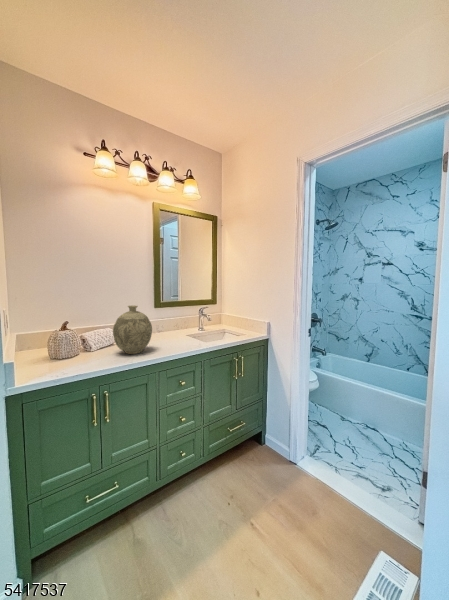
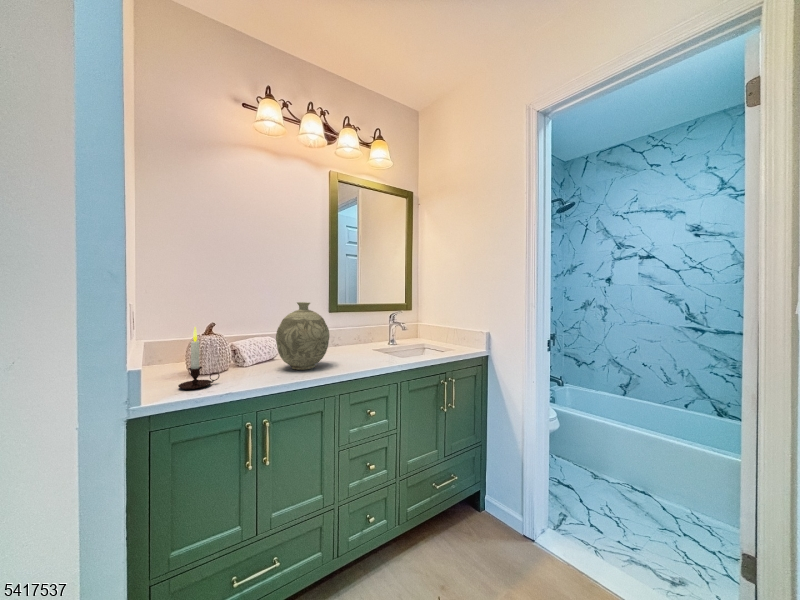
candle: none [42,328,72,372] -> present [178,327,219,389]

